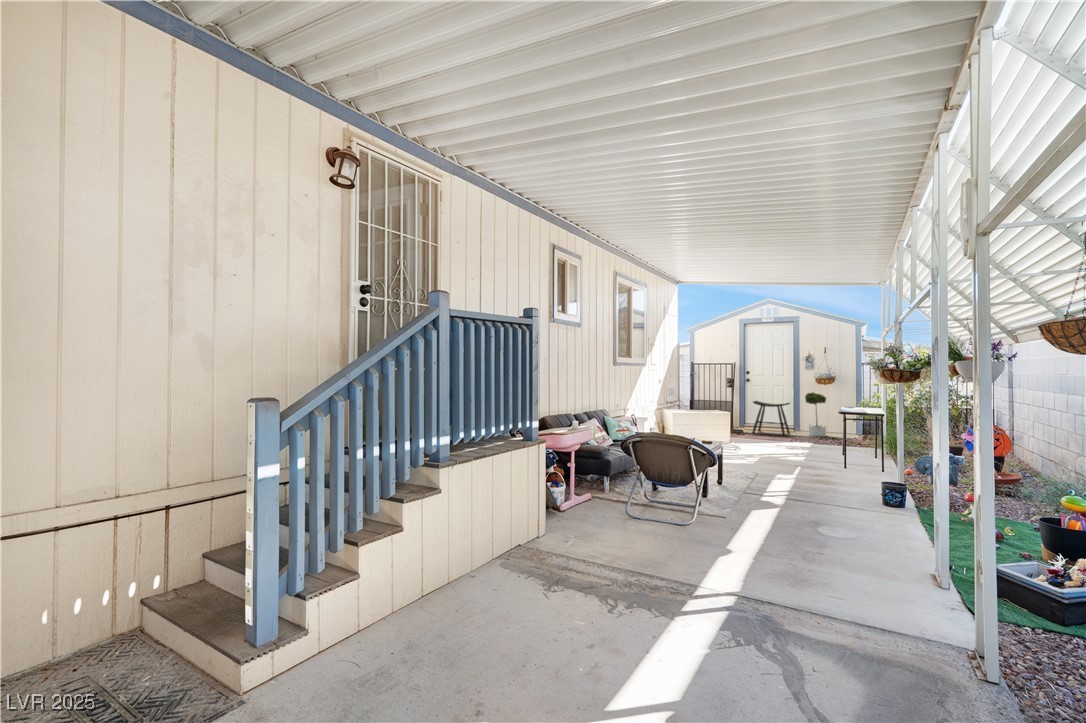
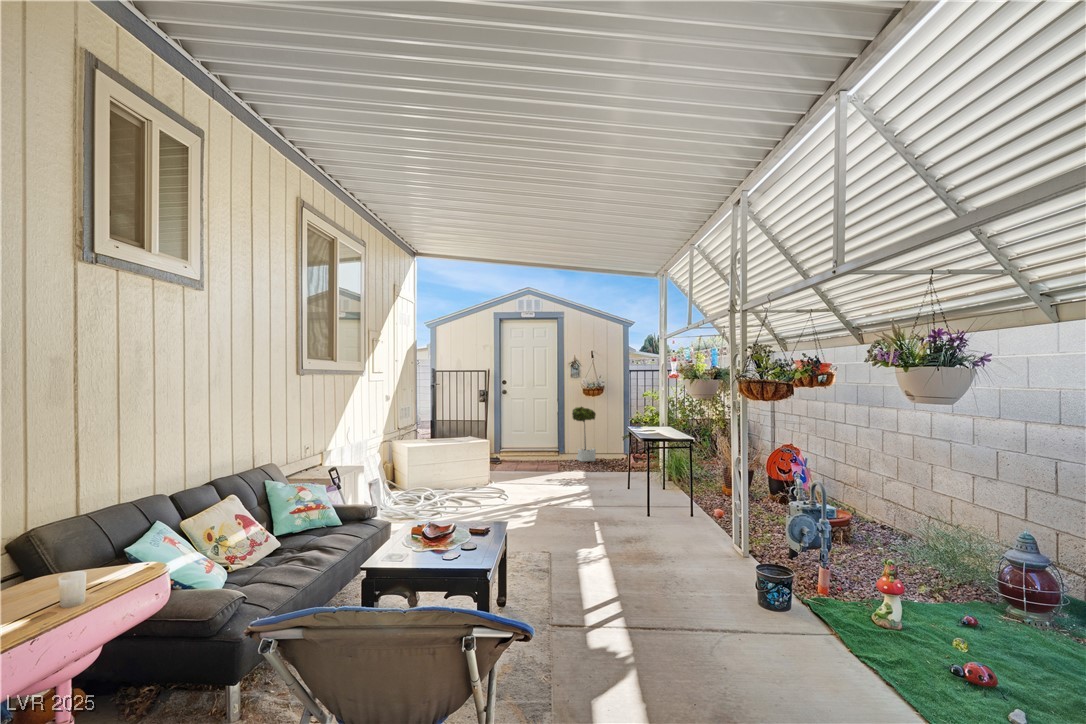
stool: present [752,401,790,435] -> none [511,419,556,464]

